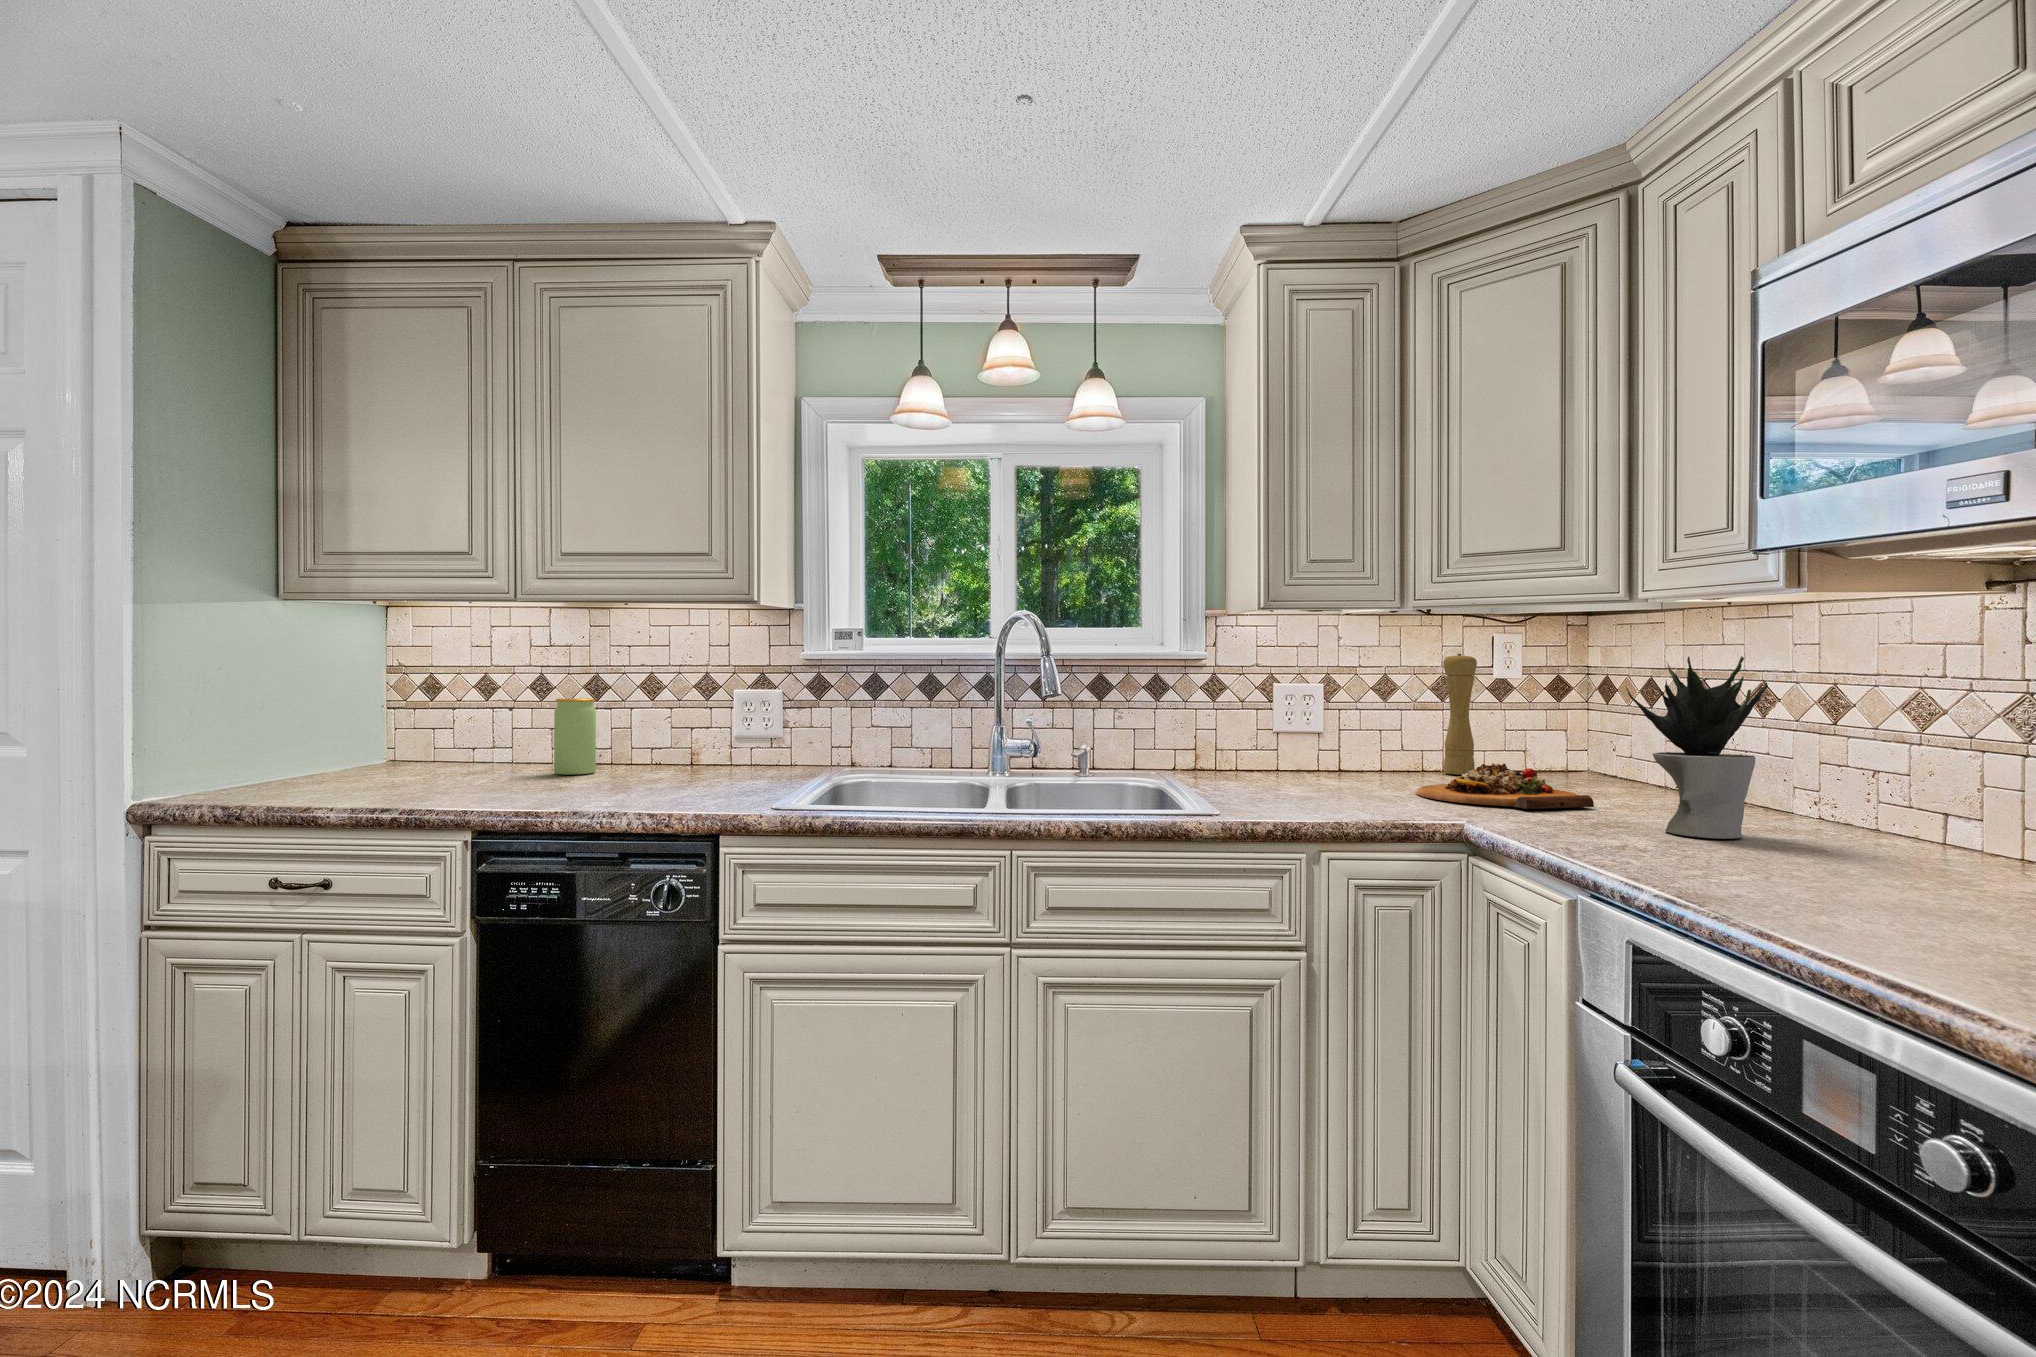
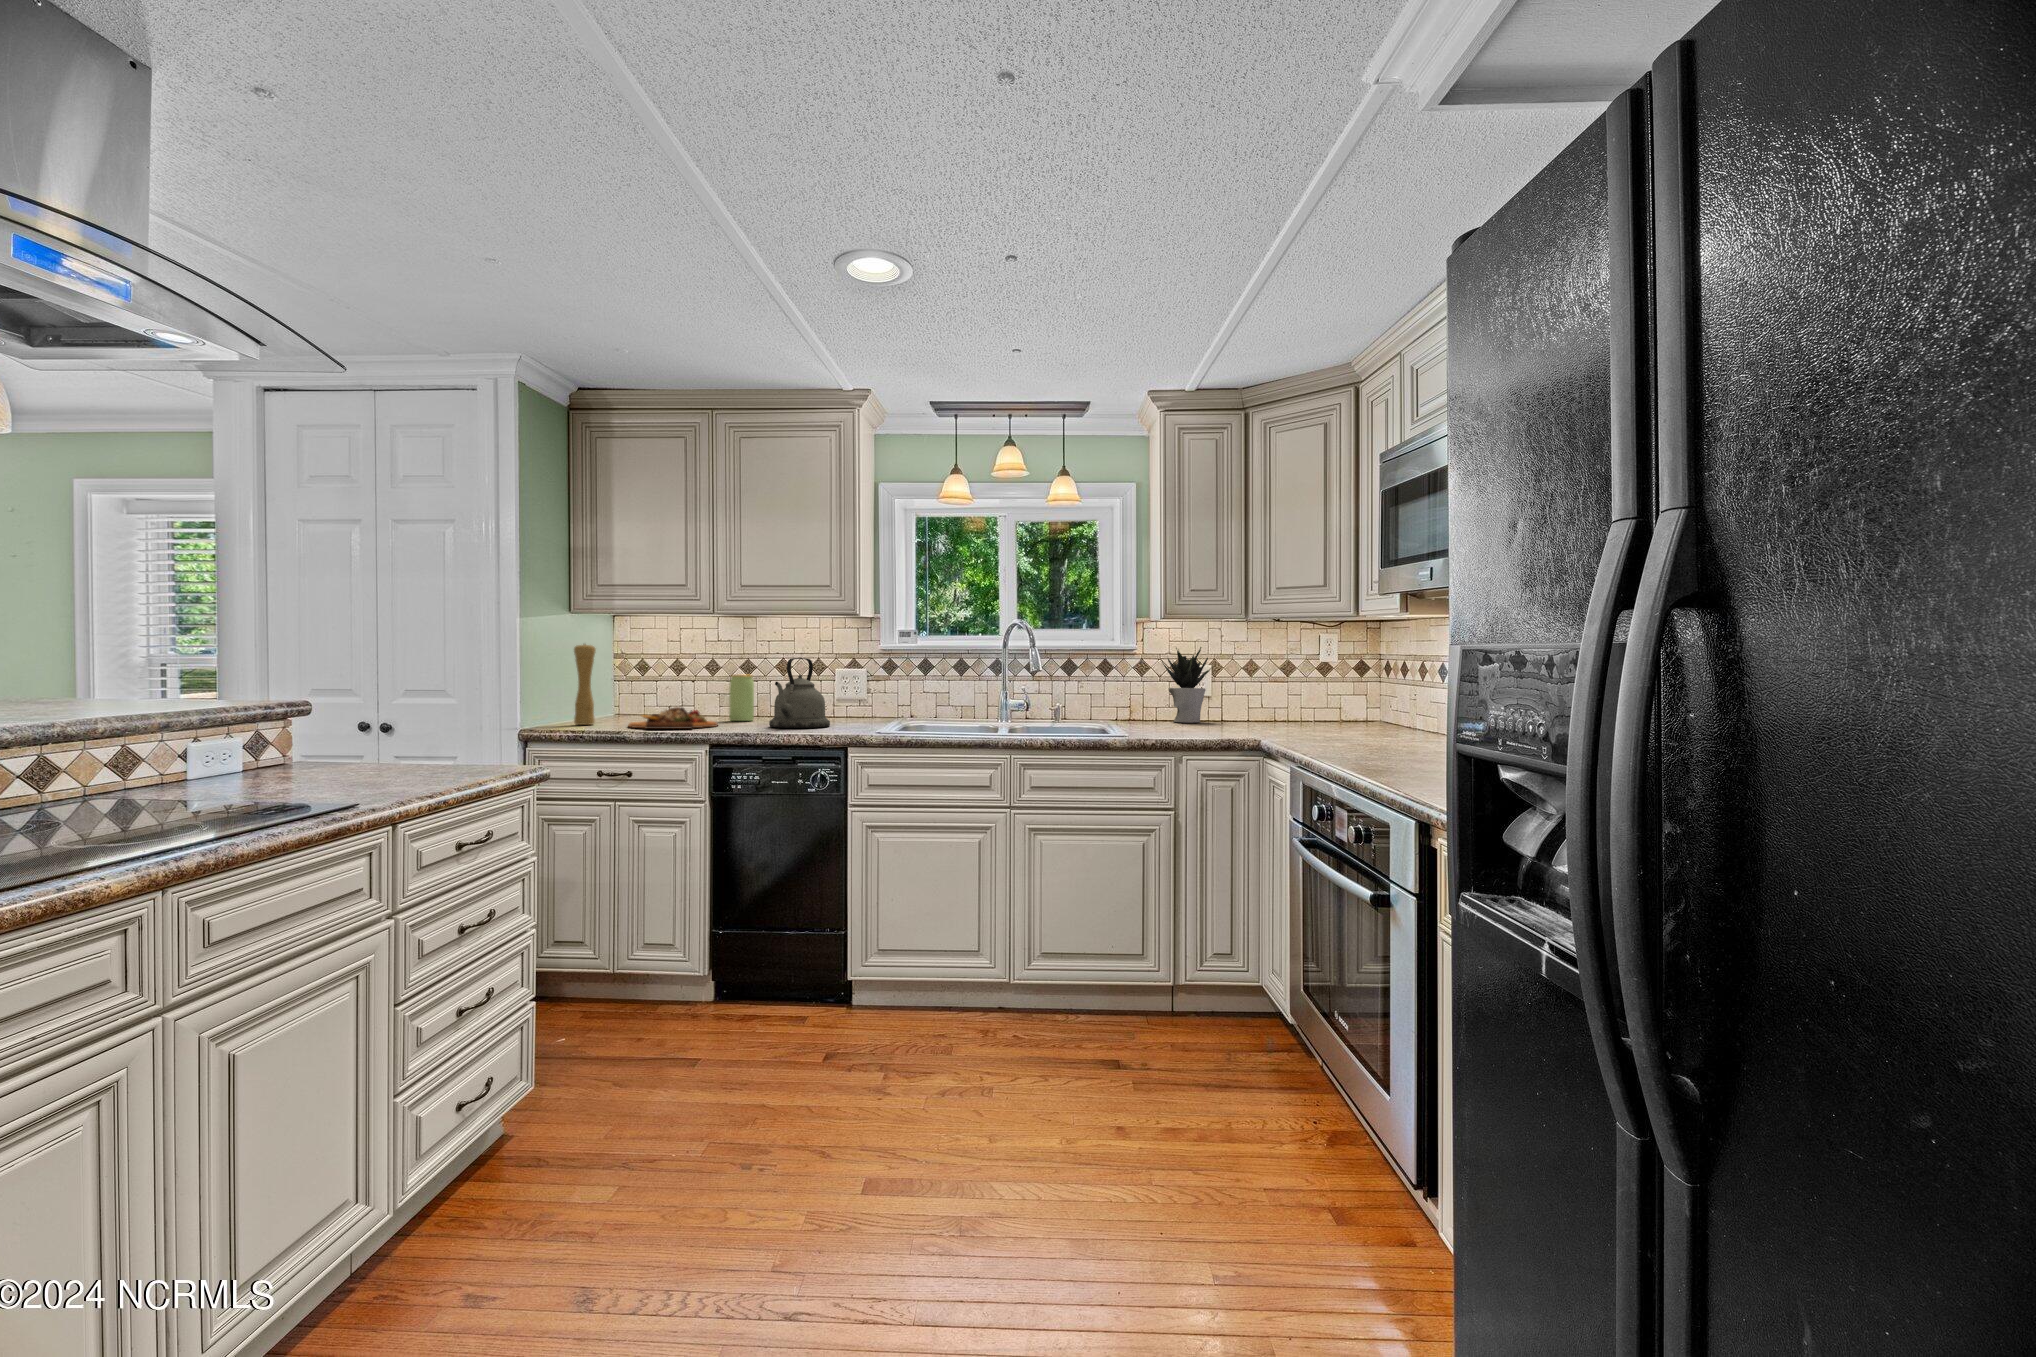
pepper mill: present [1443,654,1477,775] -> present [574,644,596,725]
potted plant: present [1626,656,1768,839] -> present [1162,647,1211,723]
kettle: none [600,674,707,794] -> present [769,658,830,728]
cutting board: present [1416,763,1594,809] -> present [628,707,718,729]

